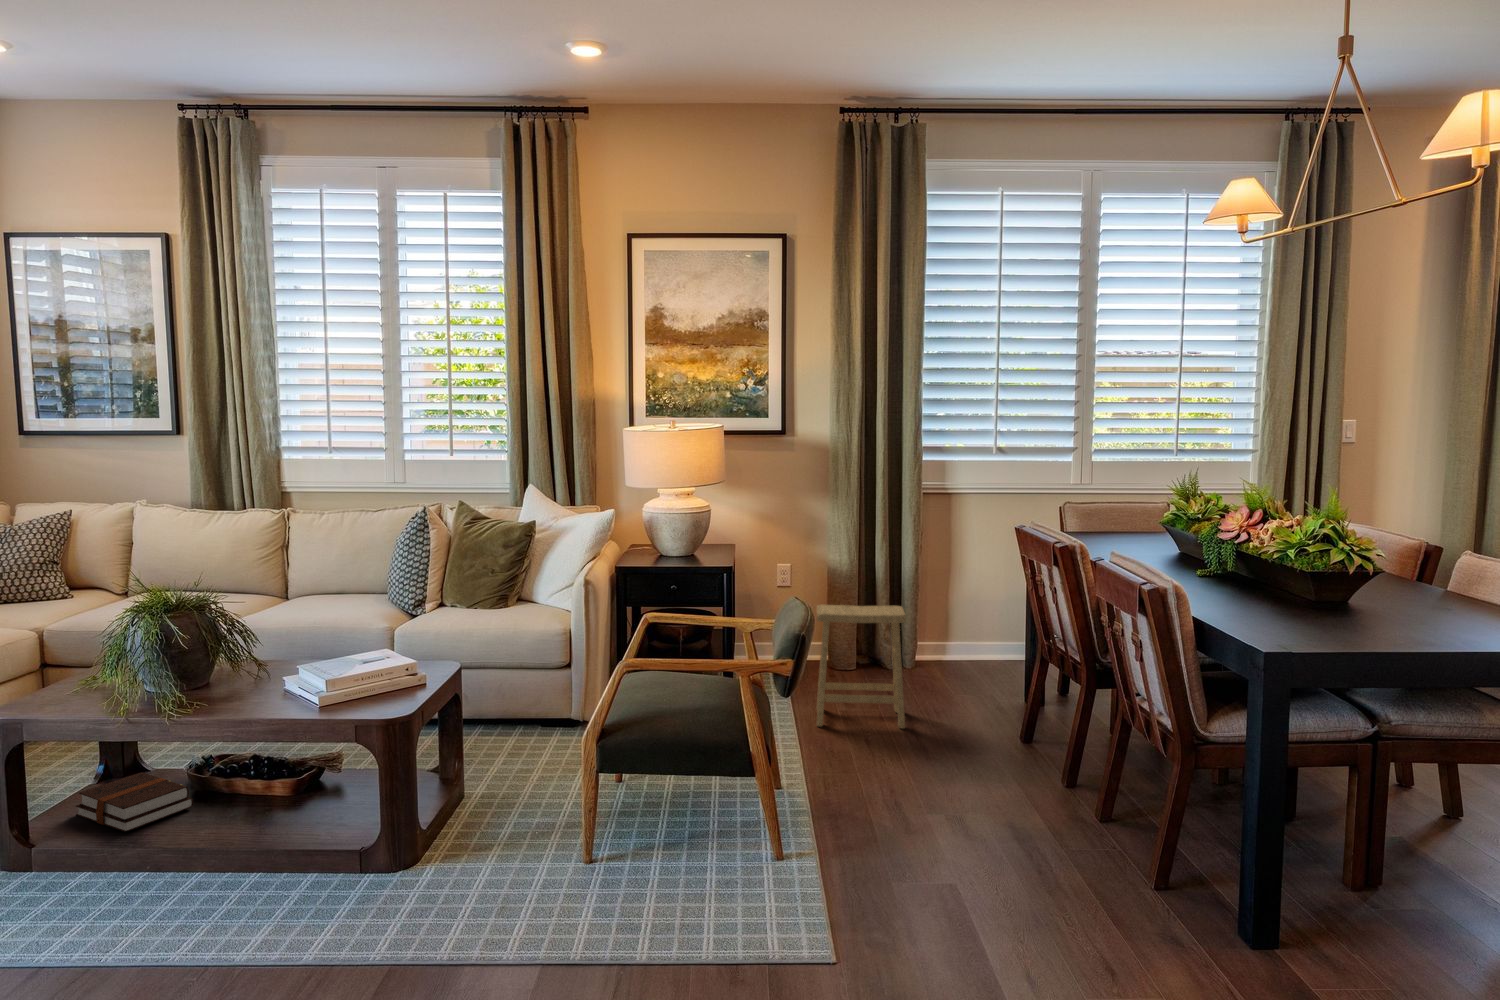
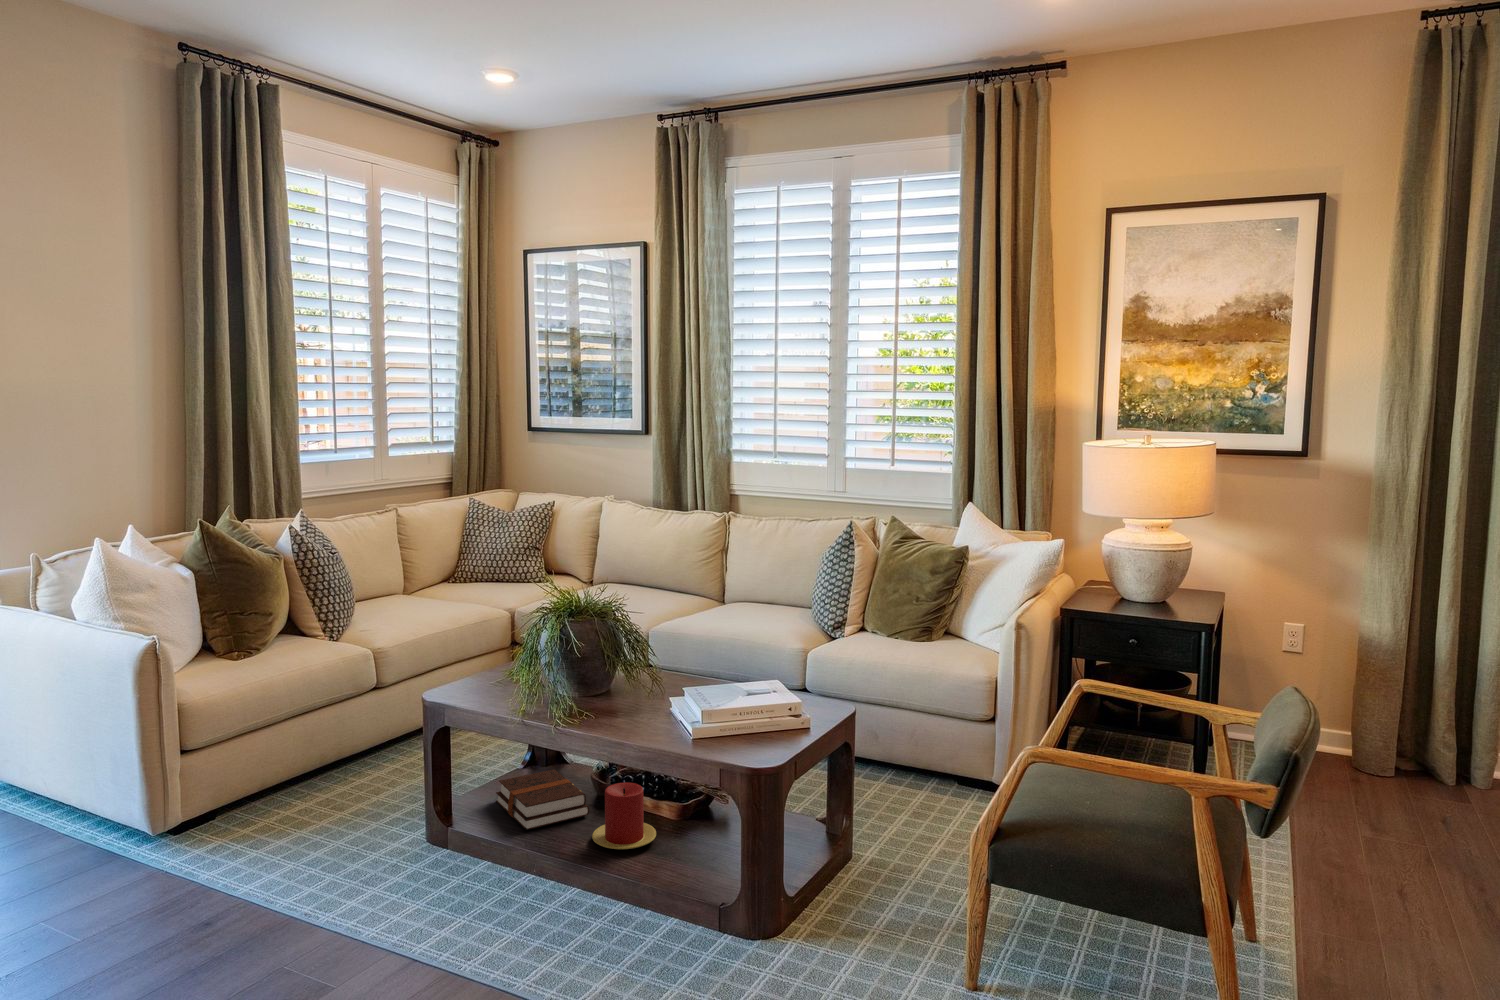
footstool: present [817,605,906,729] -> none [1321,691,1477,887]
candle: none [205,764,275,829] -> present [592,783,656,849]

